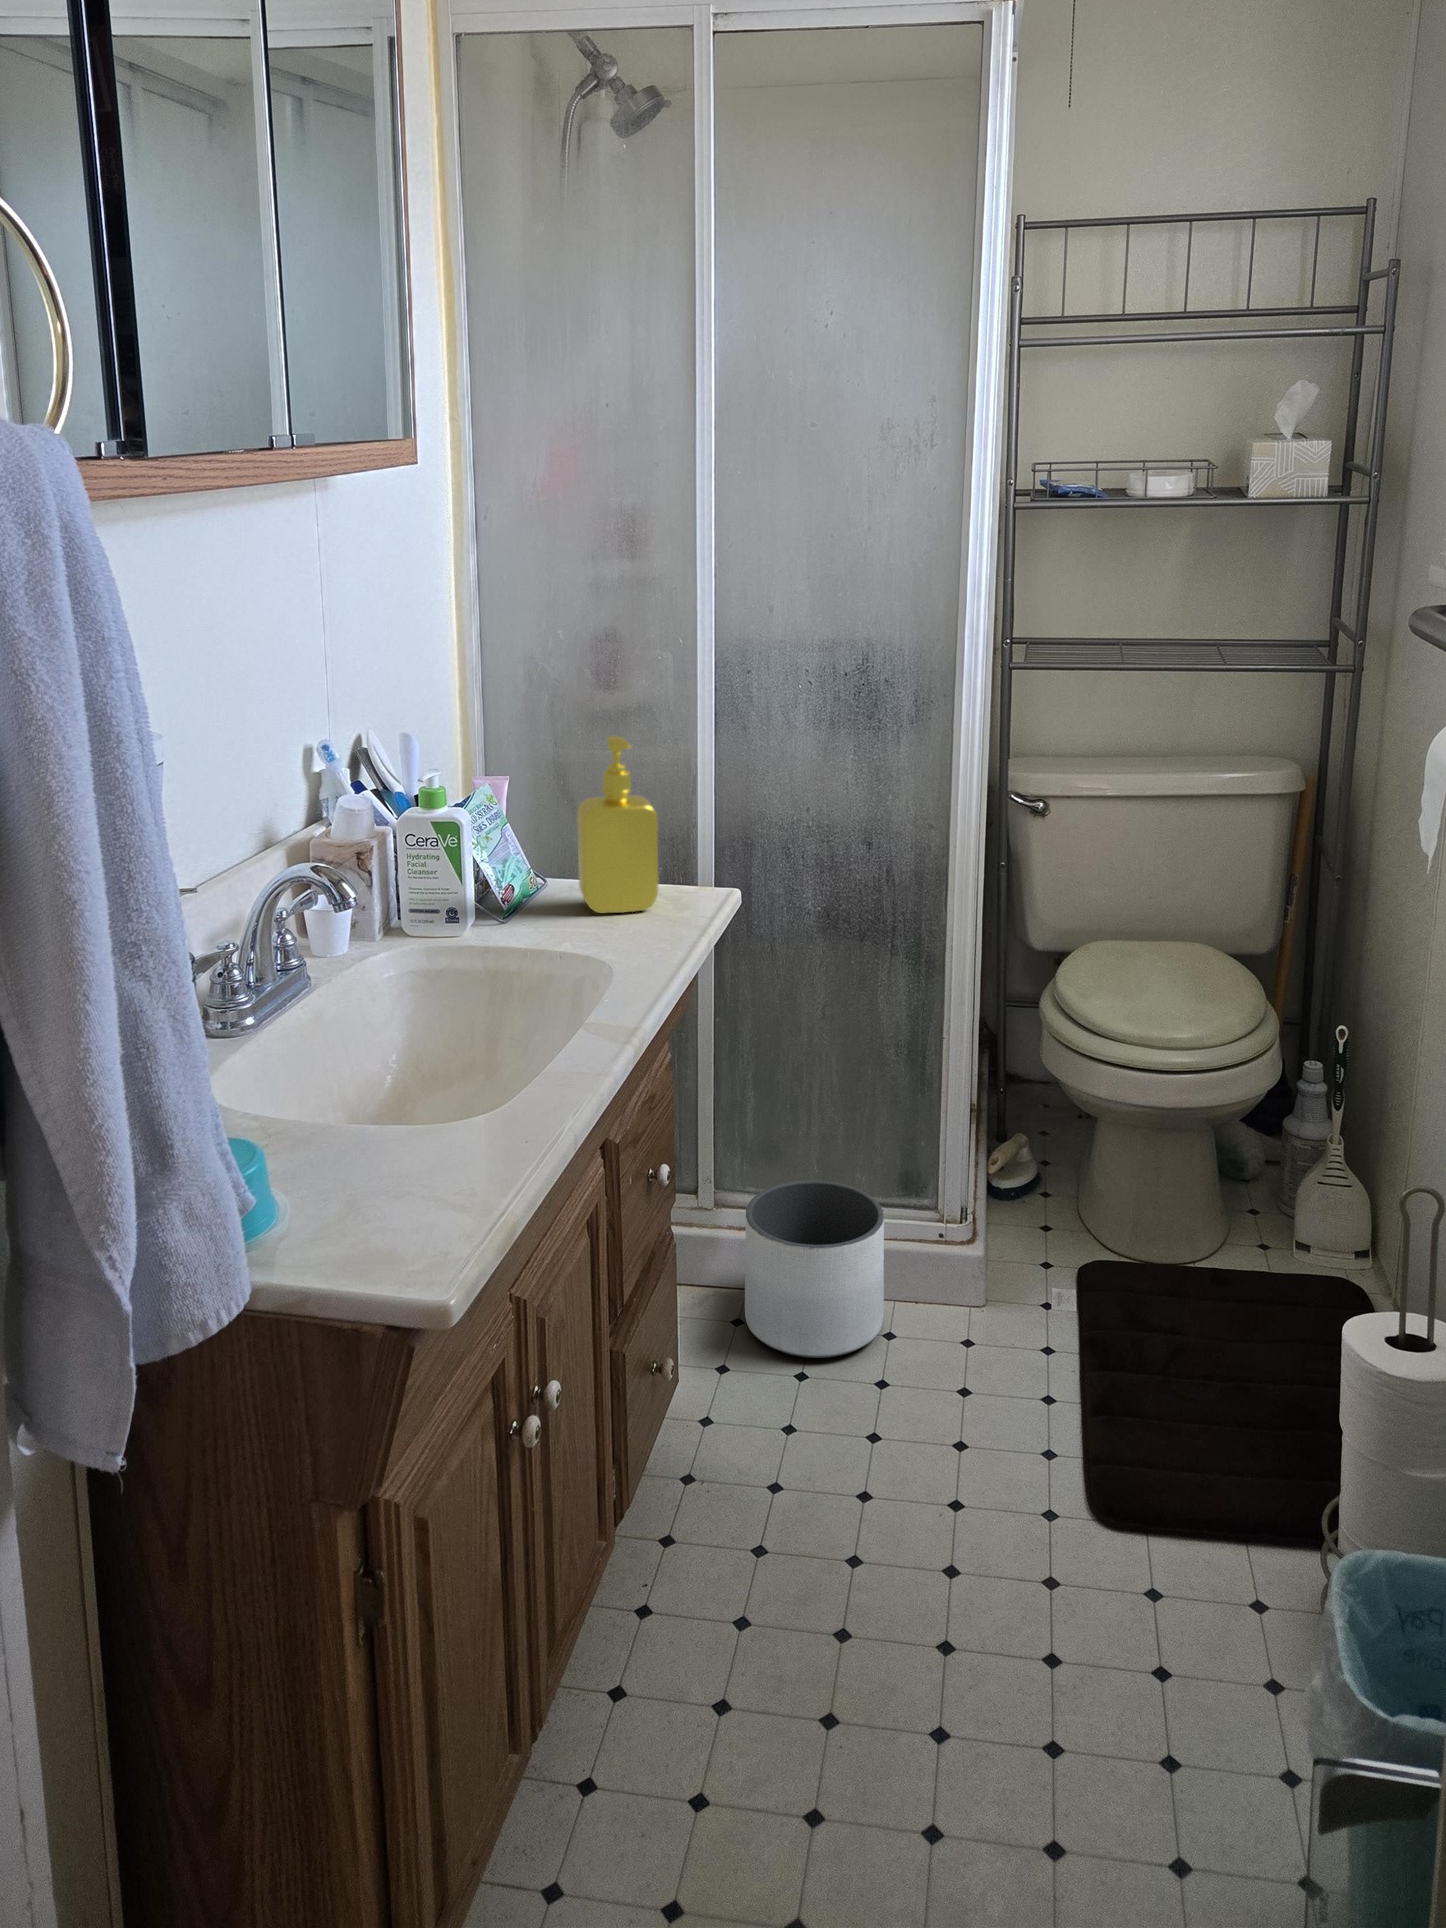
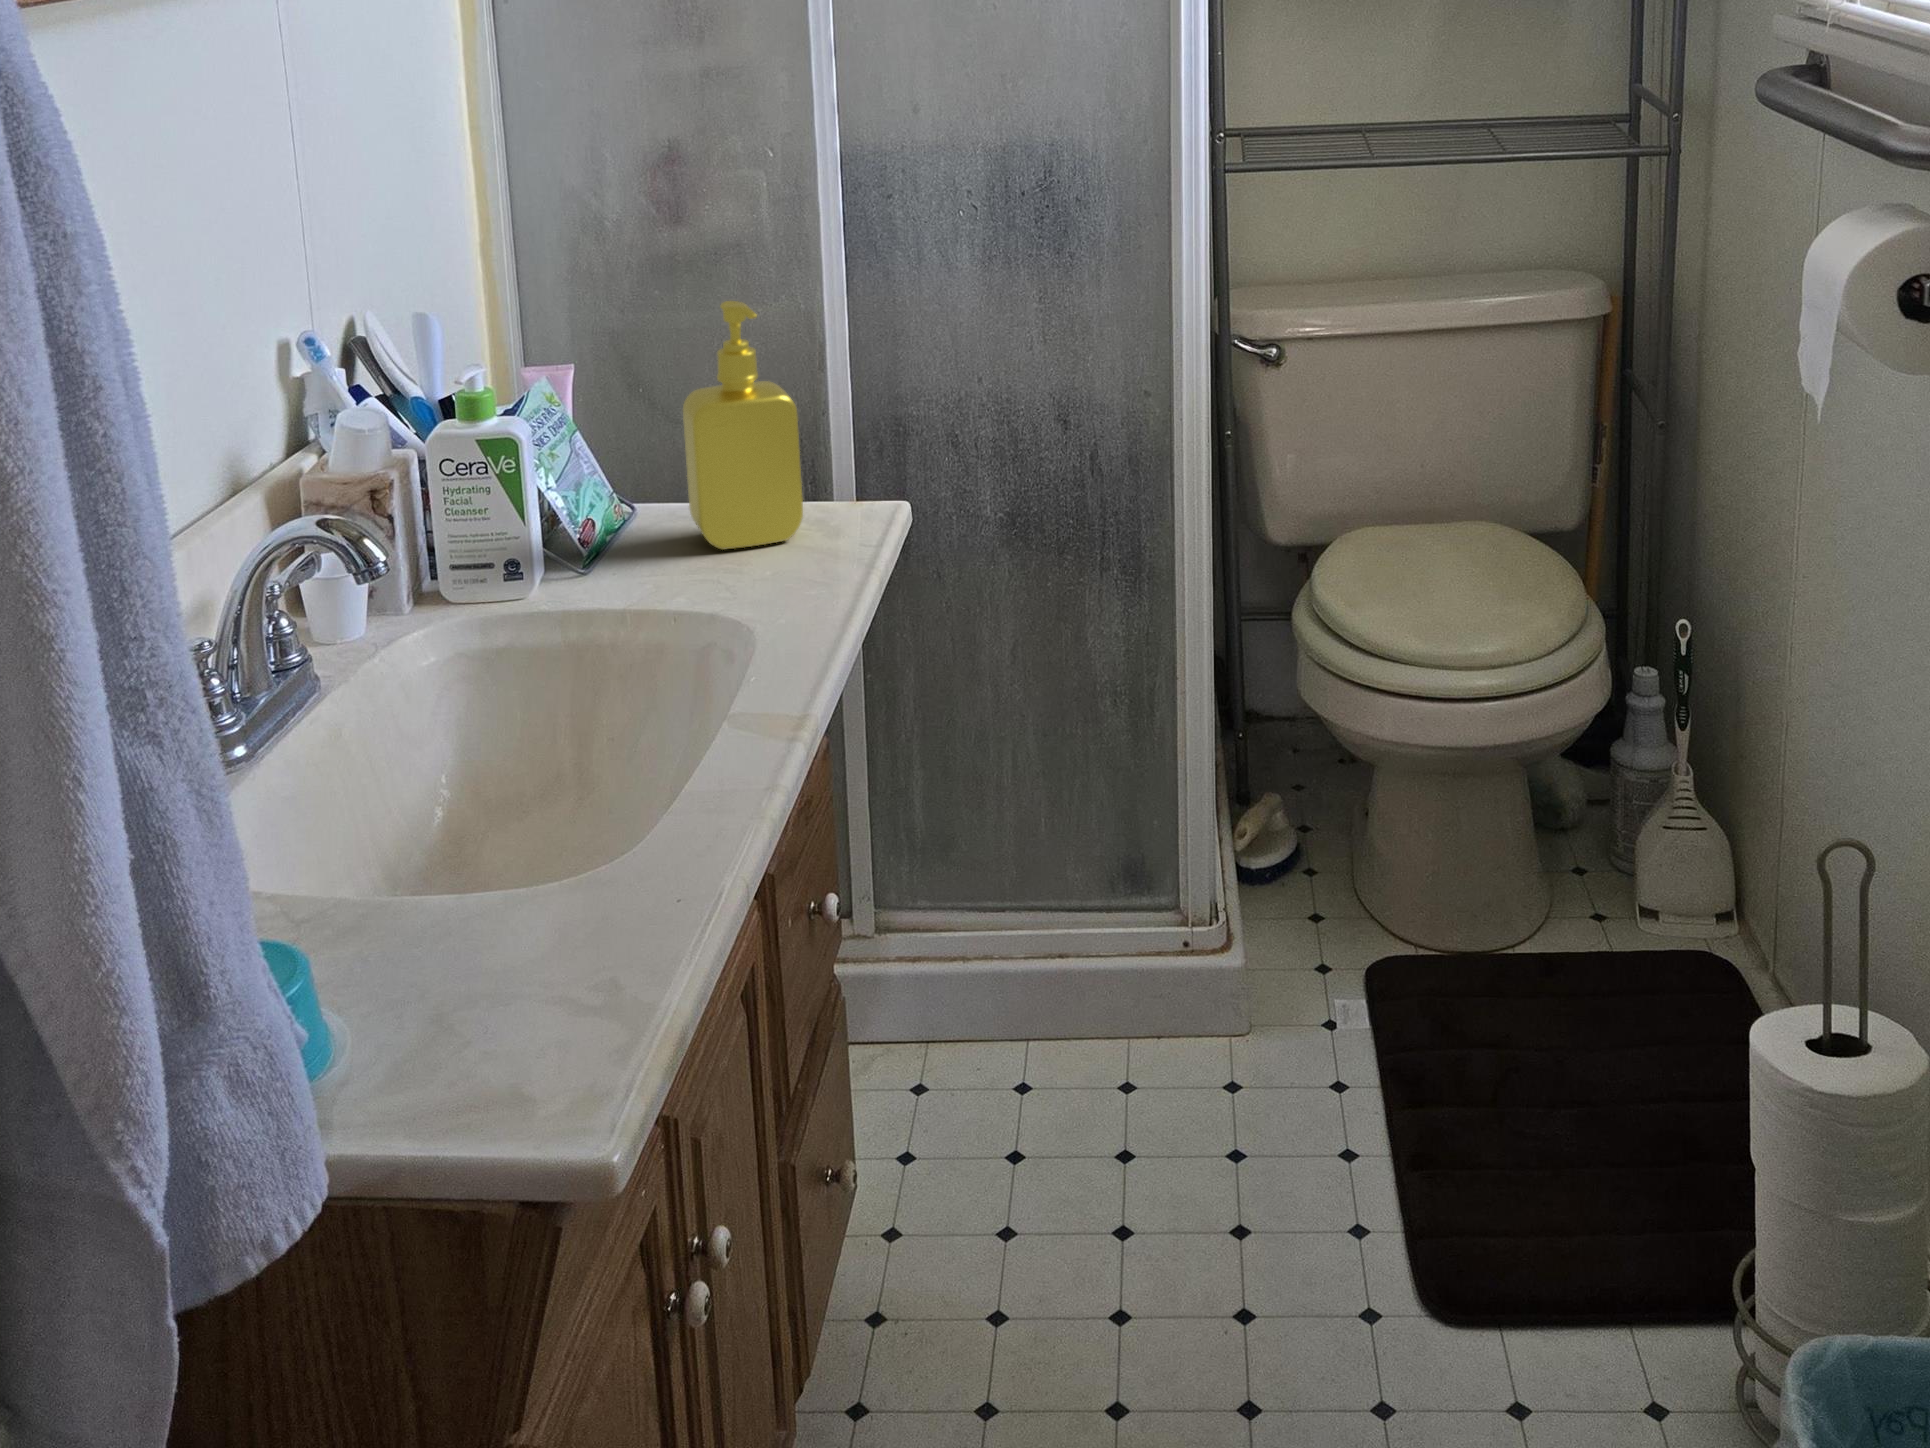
planter: present [745,1180,884,1358] -> none [926,882,1119,1127]

